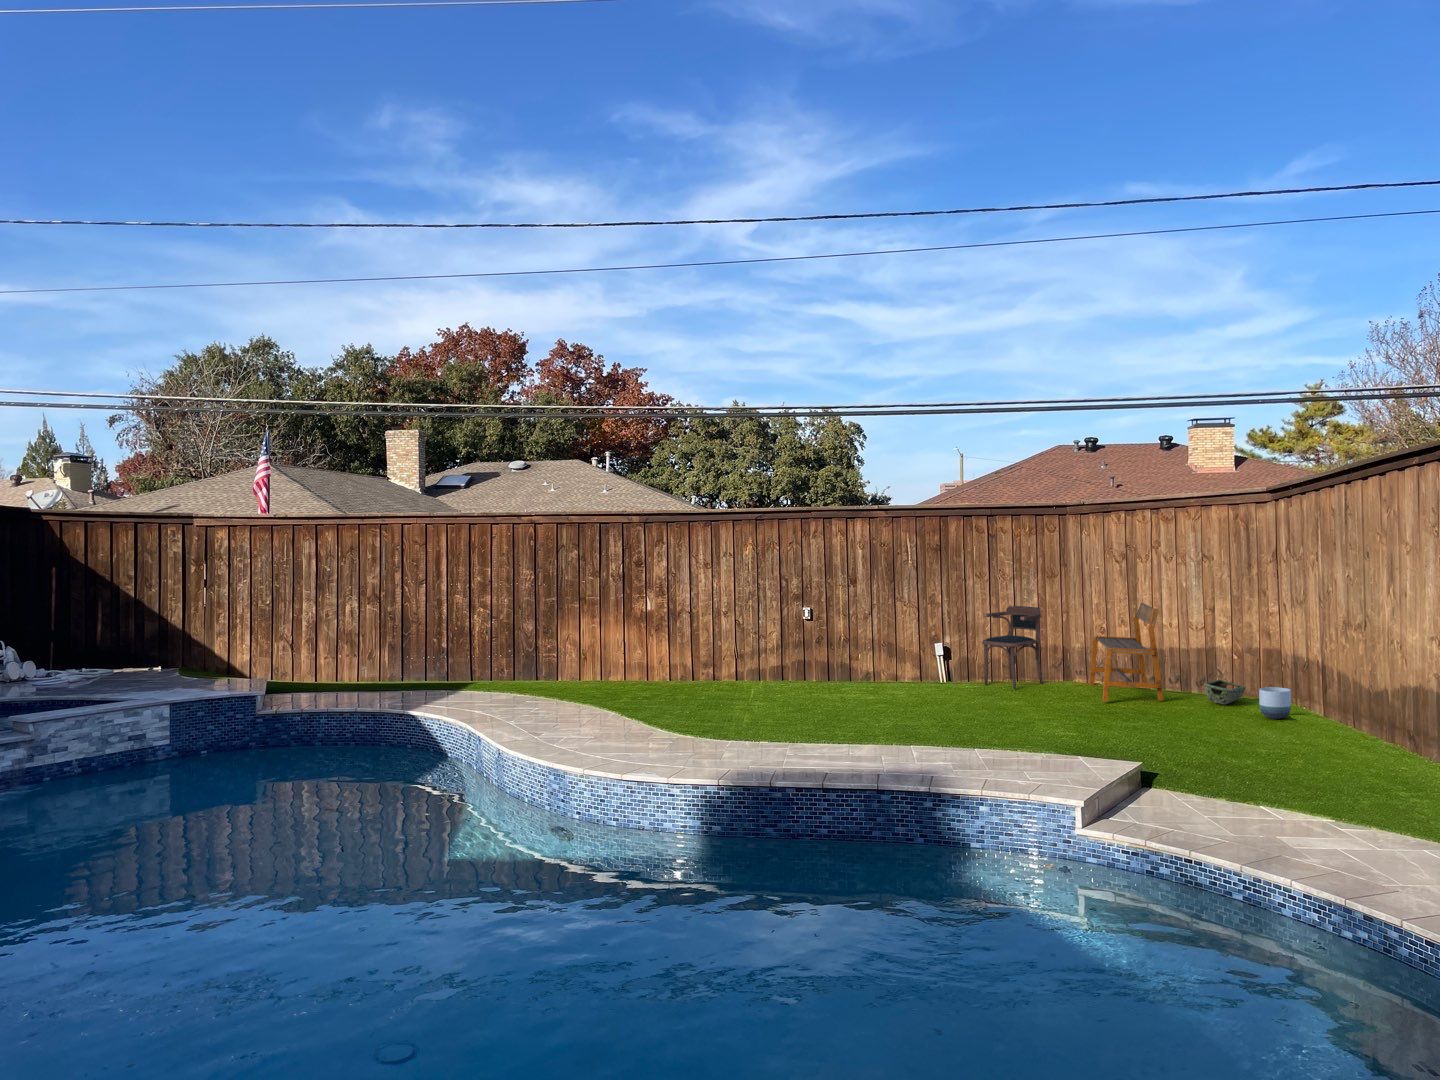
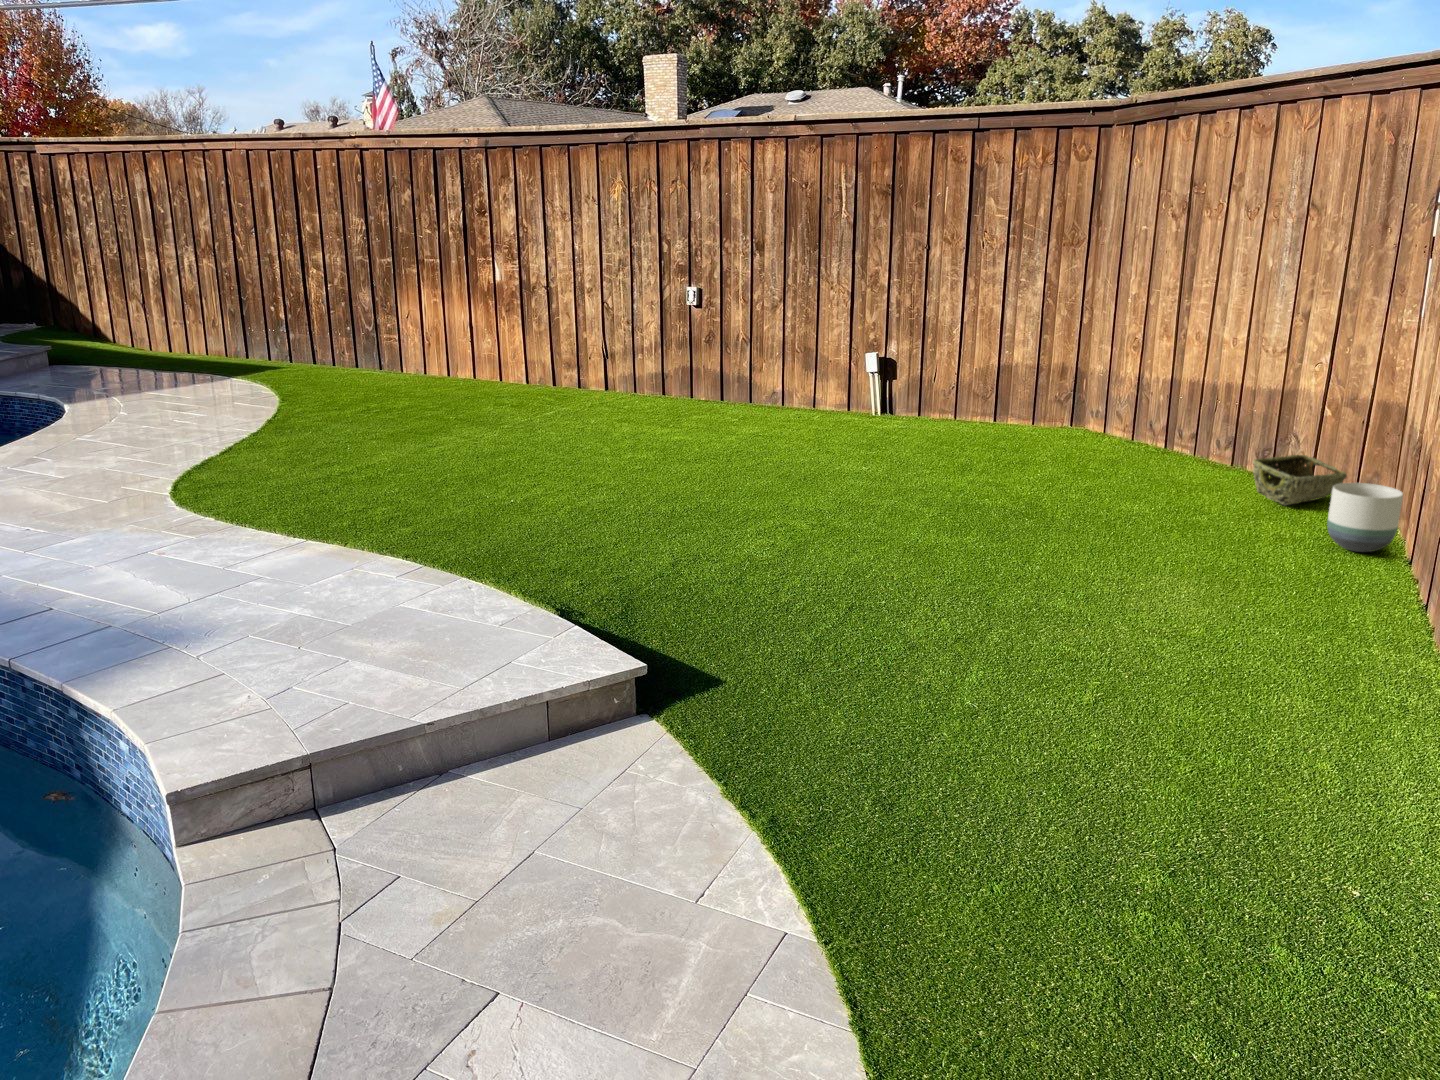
bench: present [1089,603,1164,701] -> none [1062,293,1209,484]
armchair: present [982,606,1043,689] -> none [927,295,1030,436]

